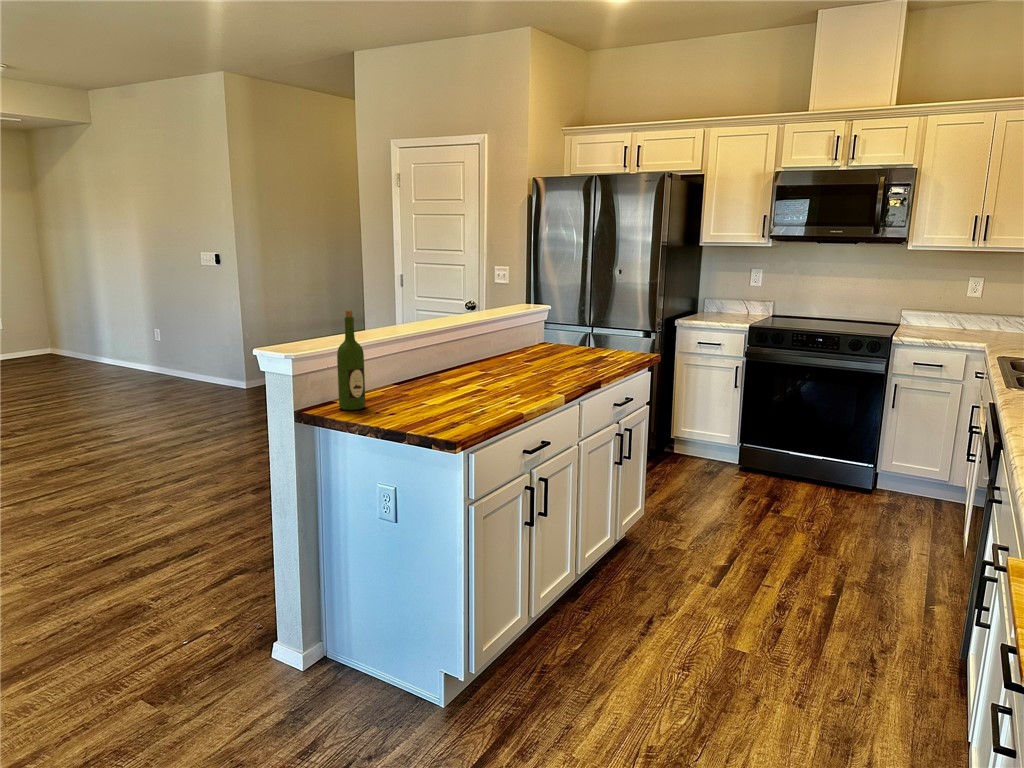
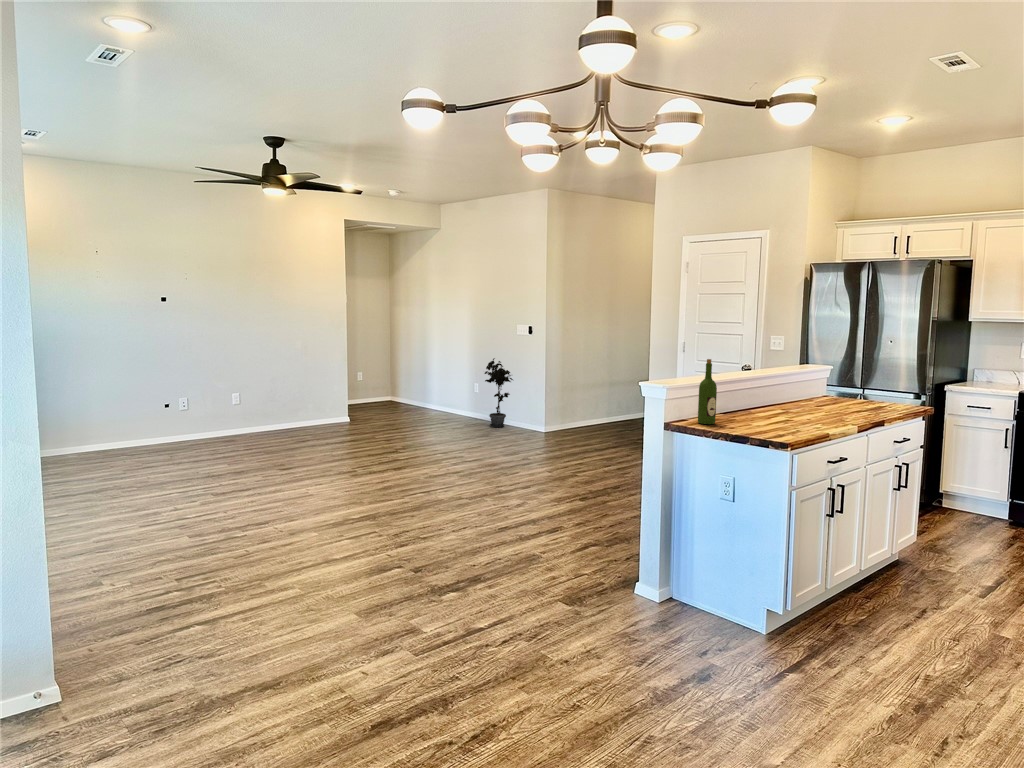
potted plant: none [155,298,200,386] -> present [485,358,513,427]

